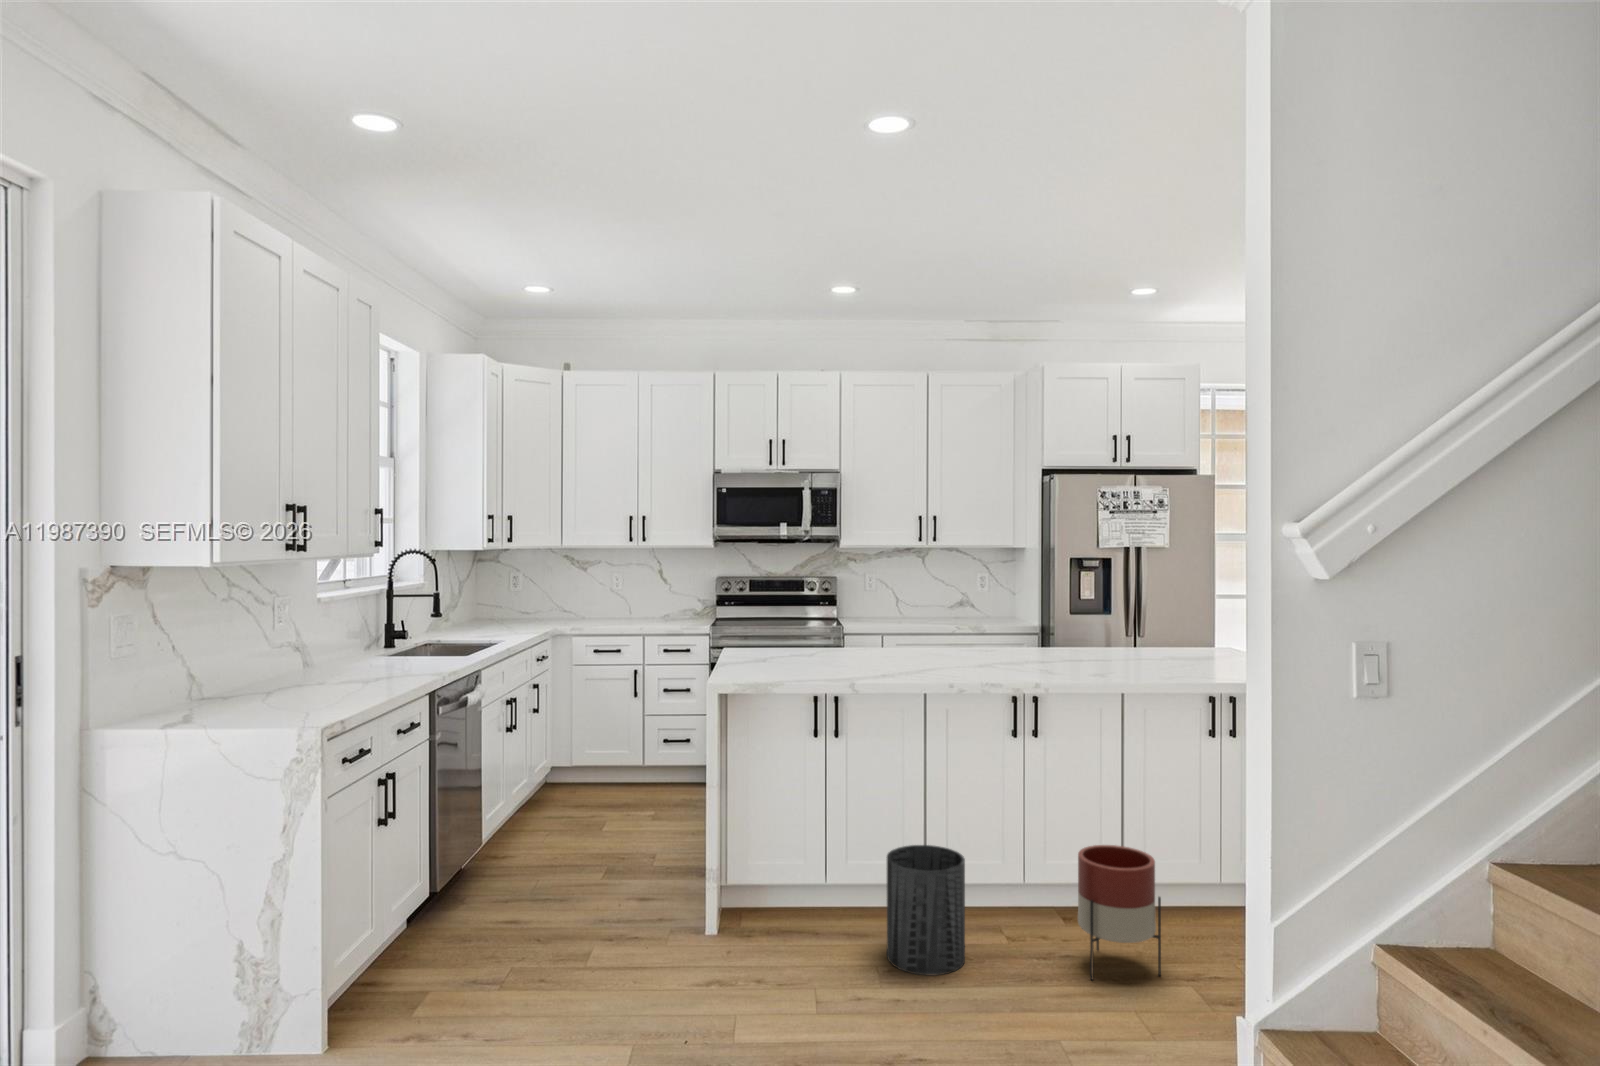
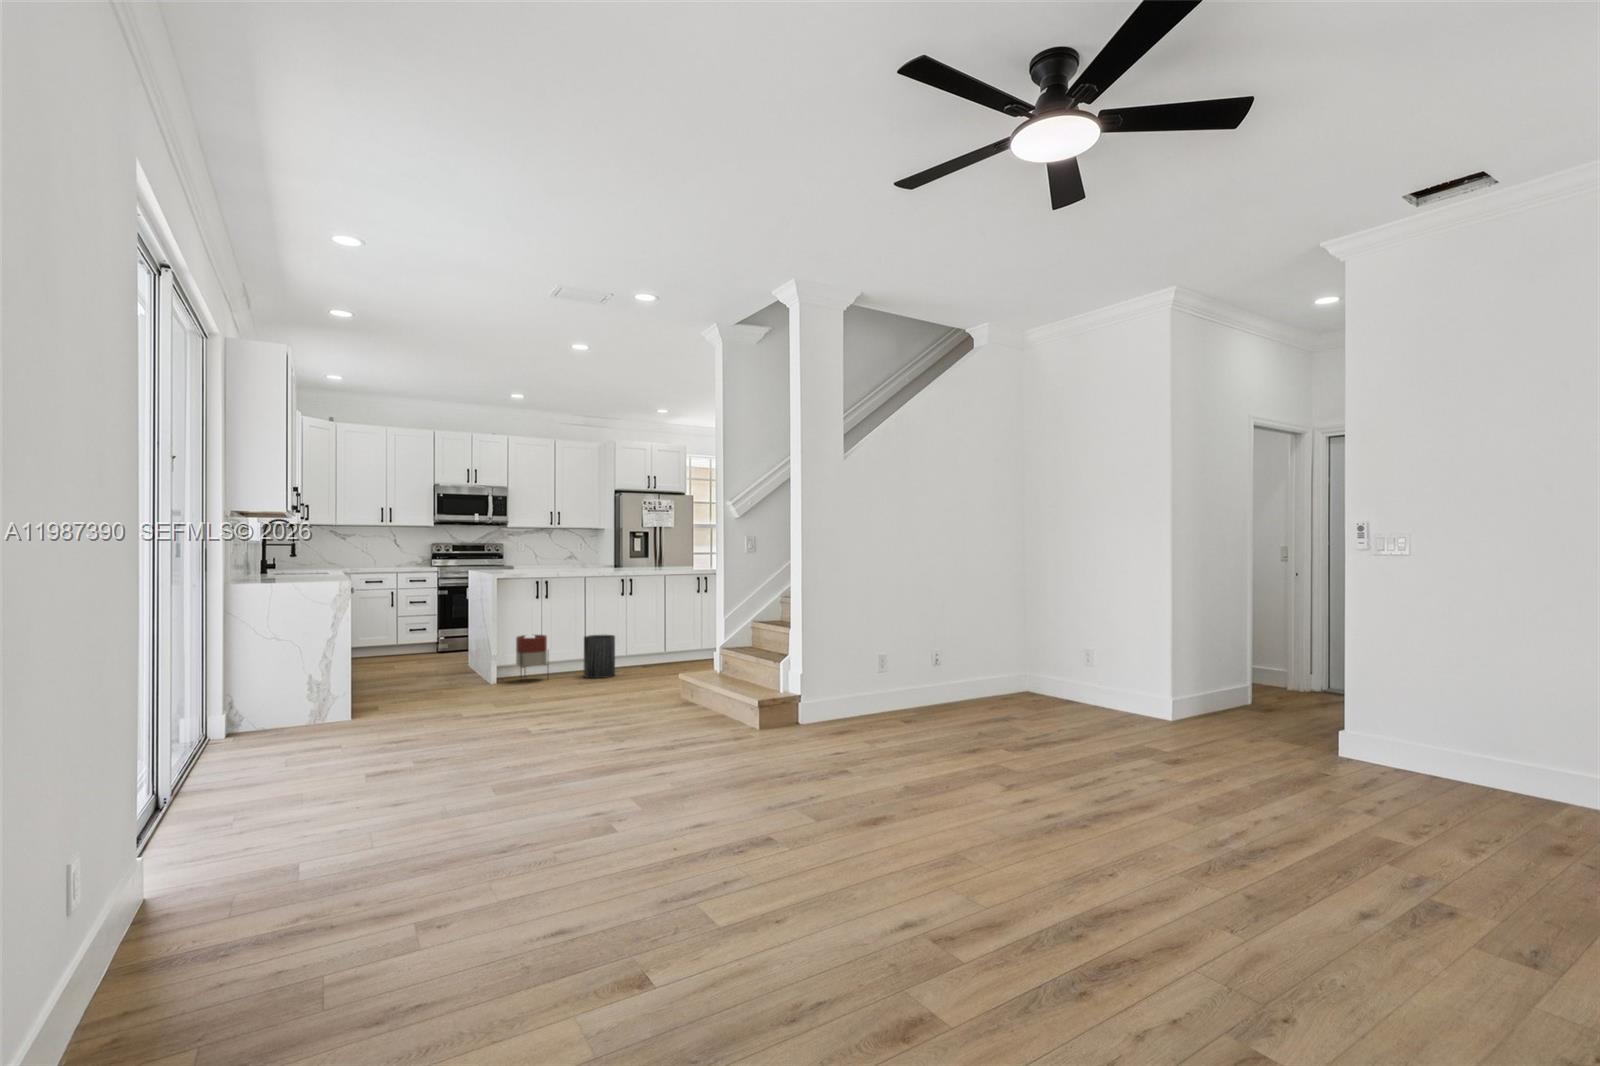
planter: present [1078,845,1161,980] -> present [516,635,548,676]

